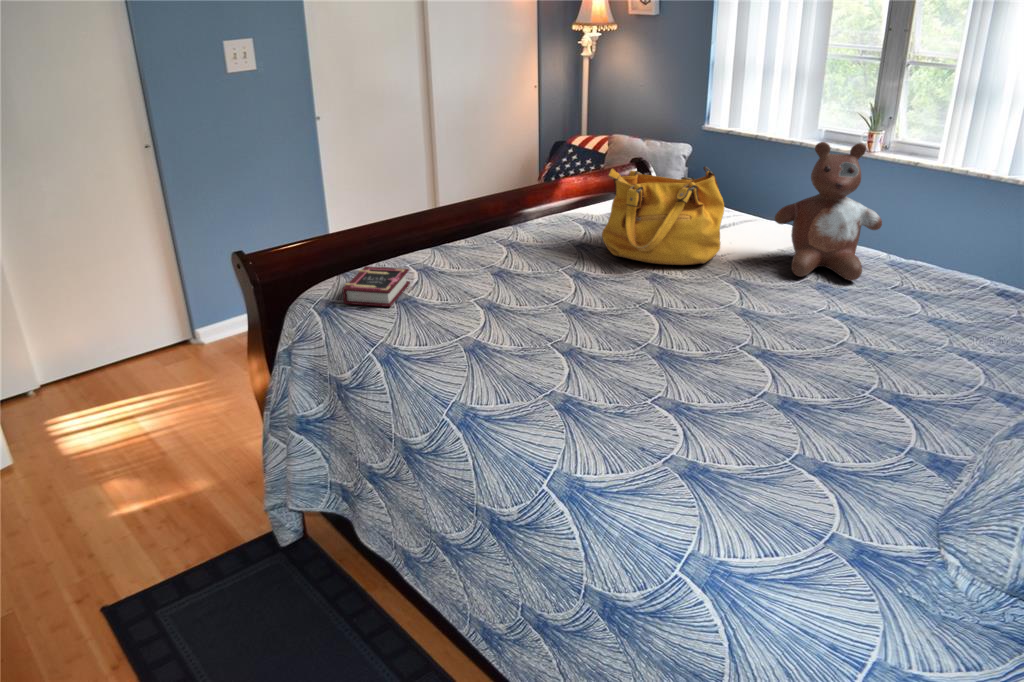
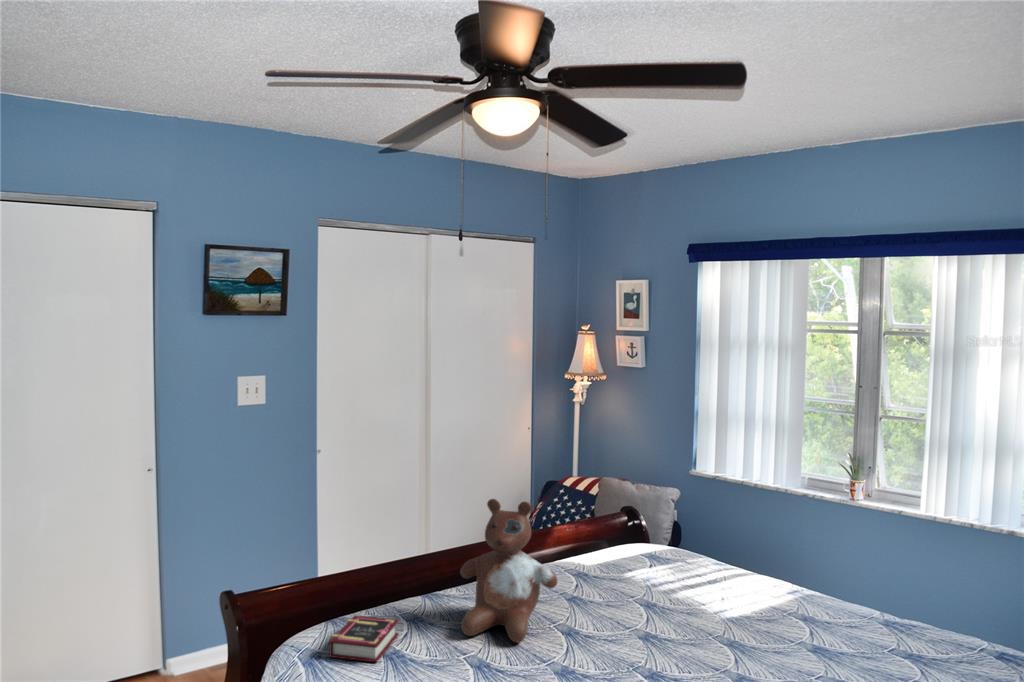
stuffed bear: present [775,142,882,281] -> present [460,499,557,642]
handbag: present [602,166,724,265] -> none [594,521,713,622]

